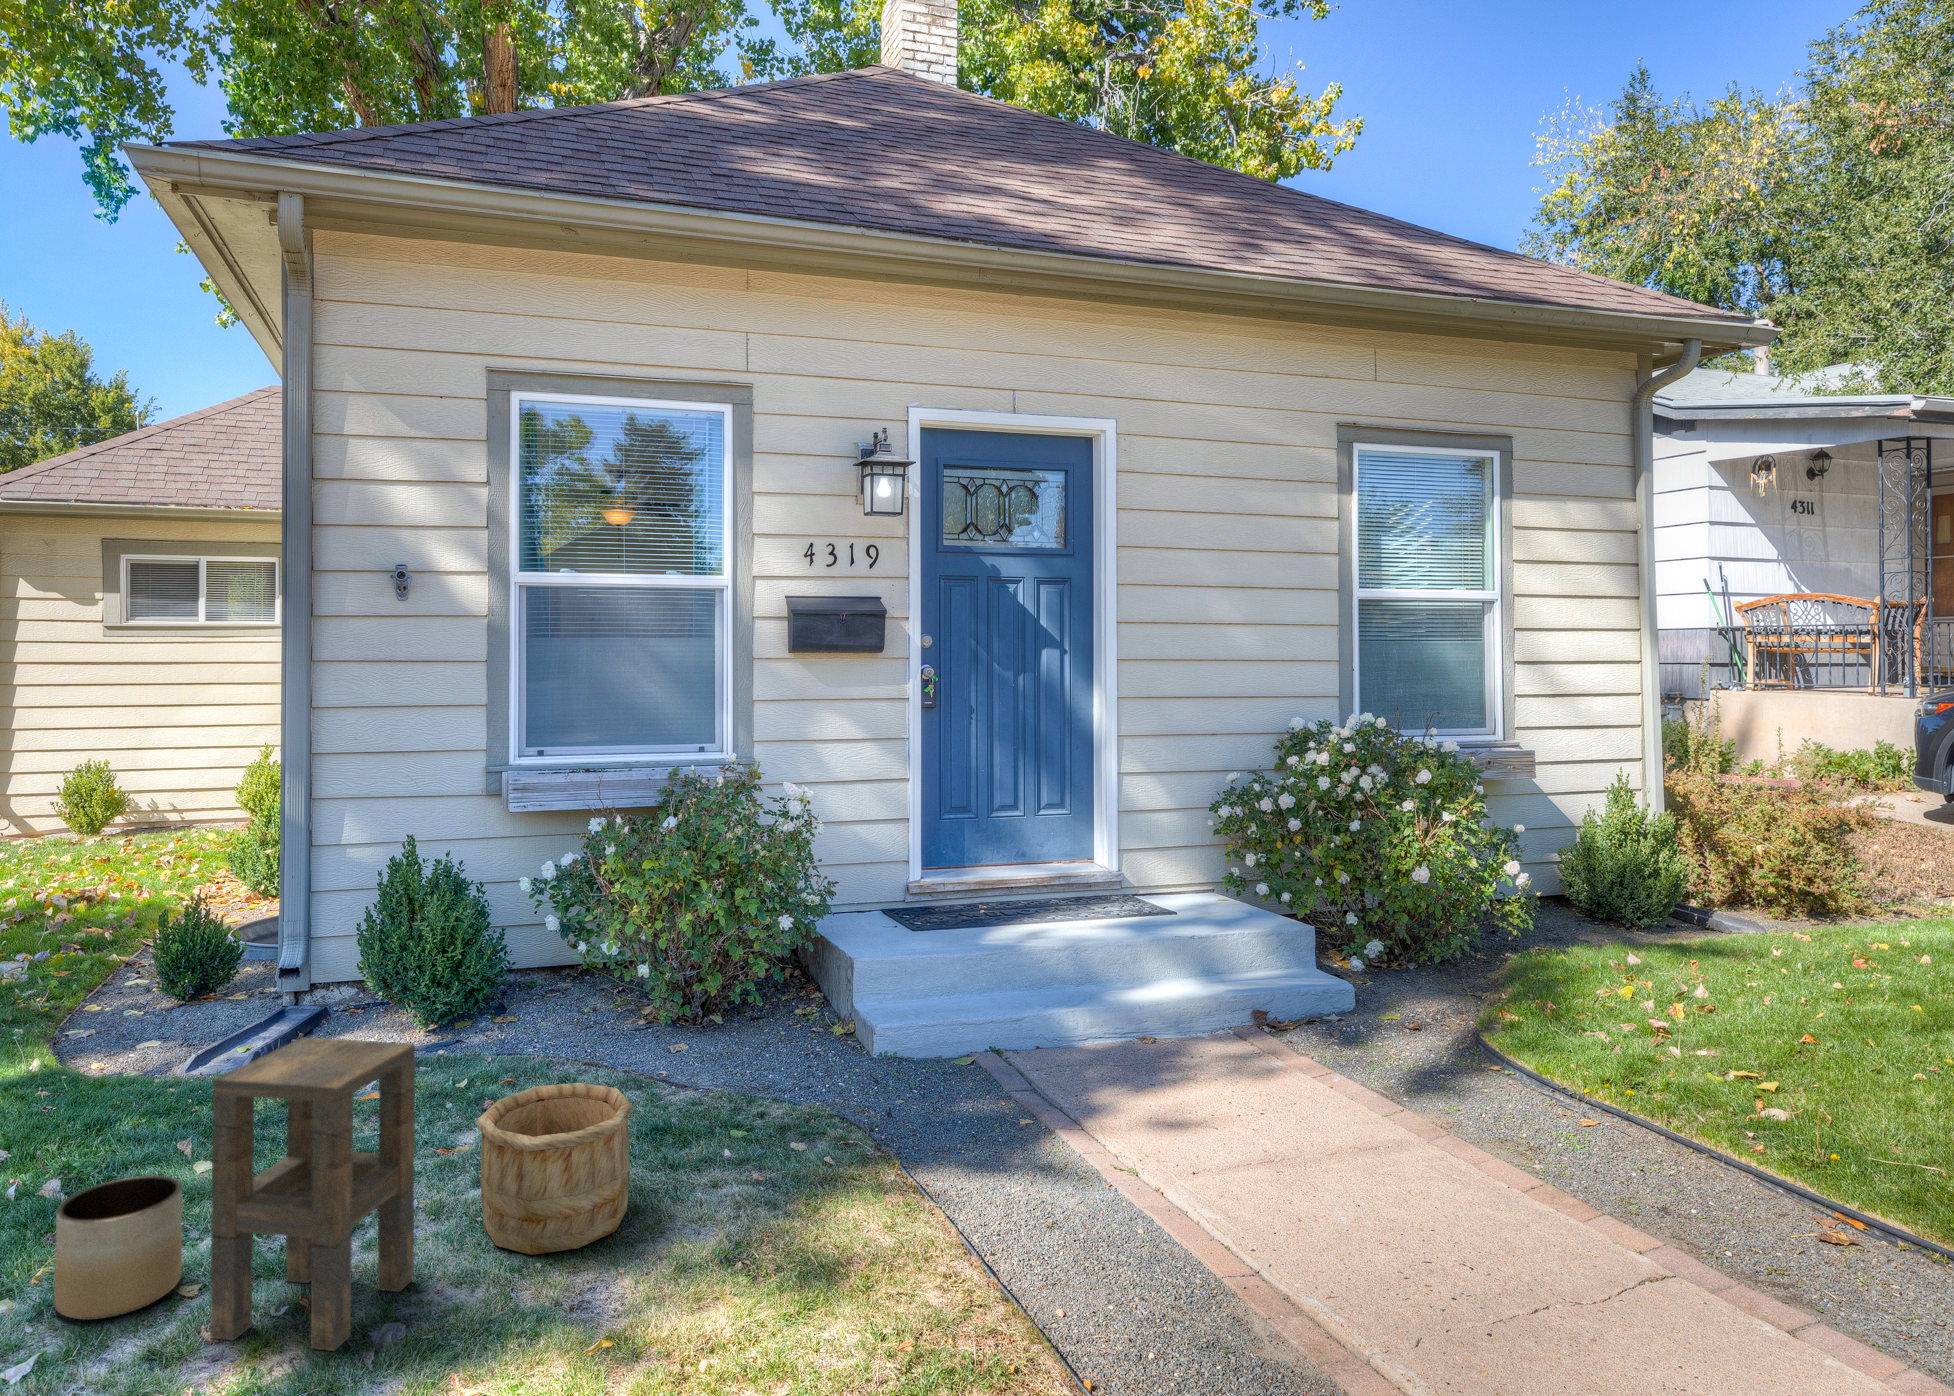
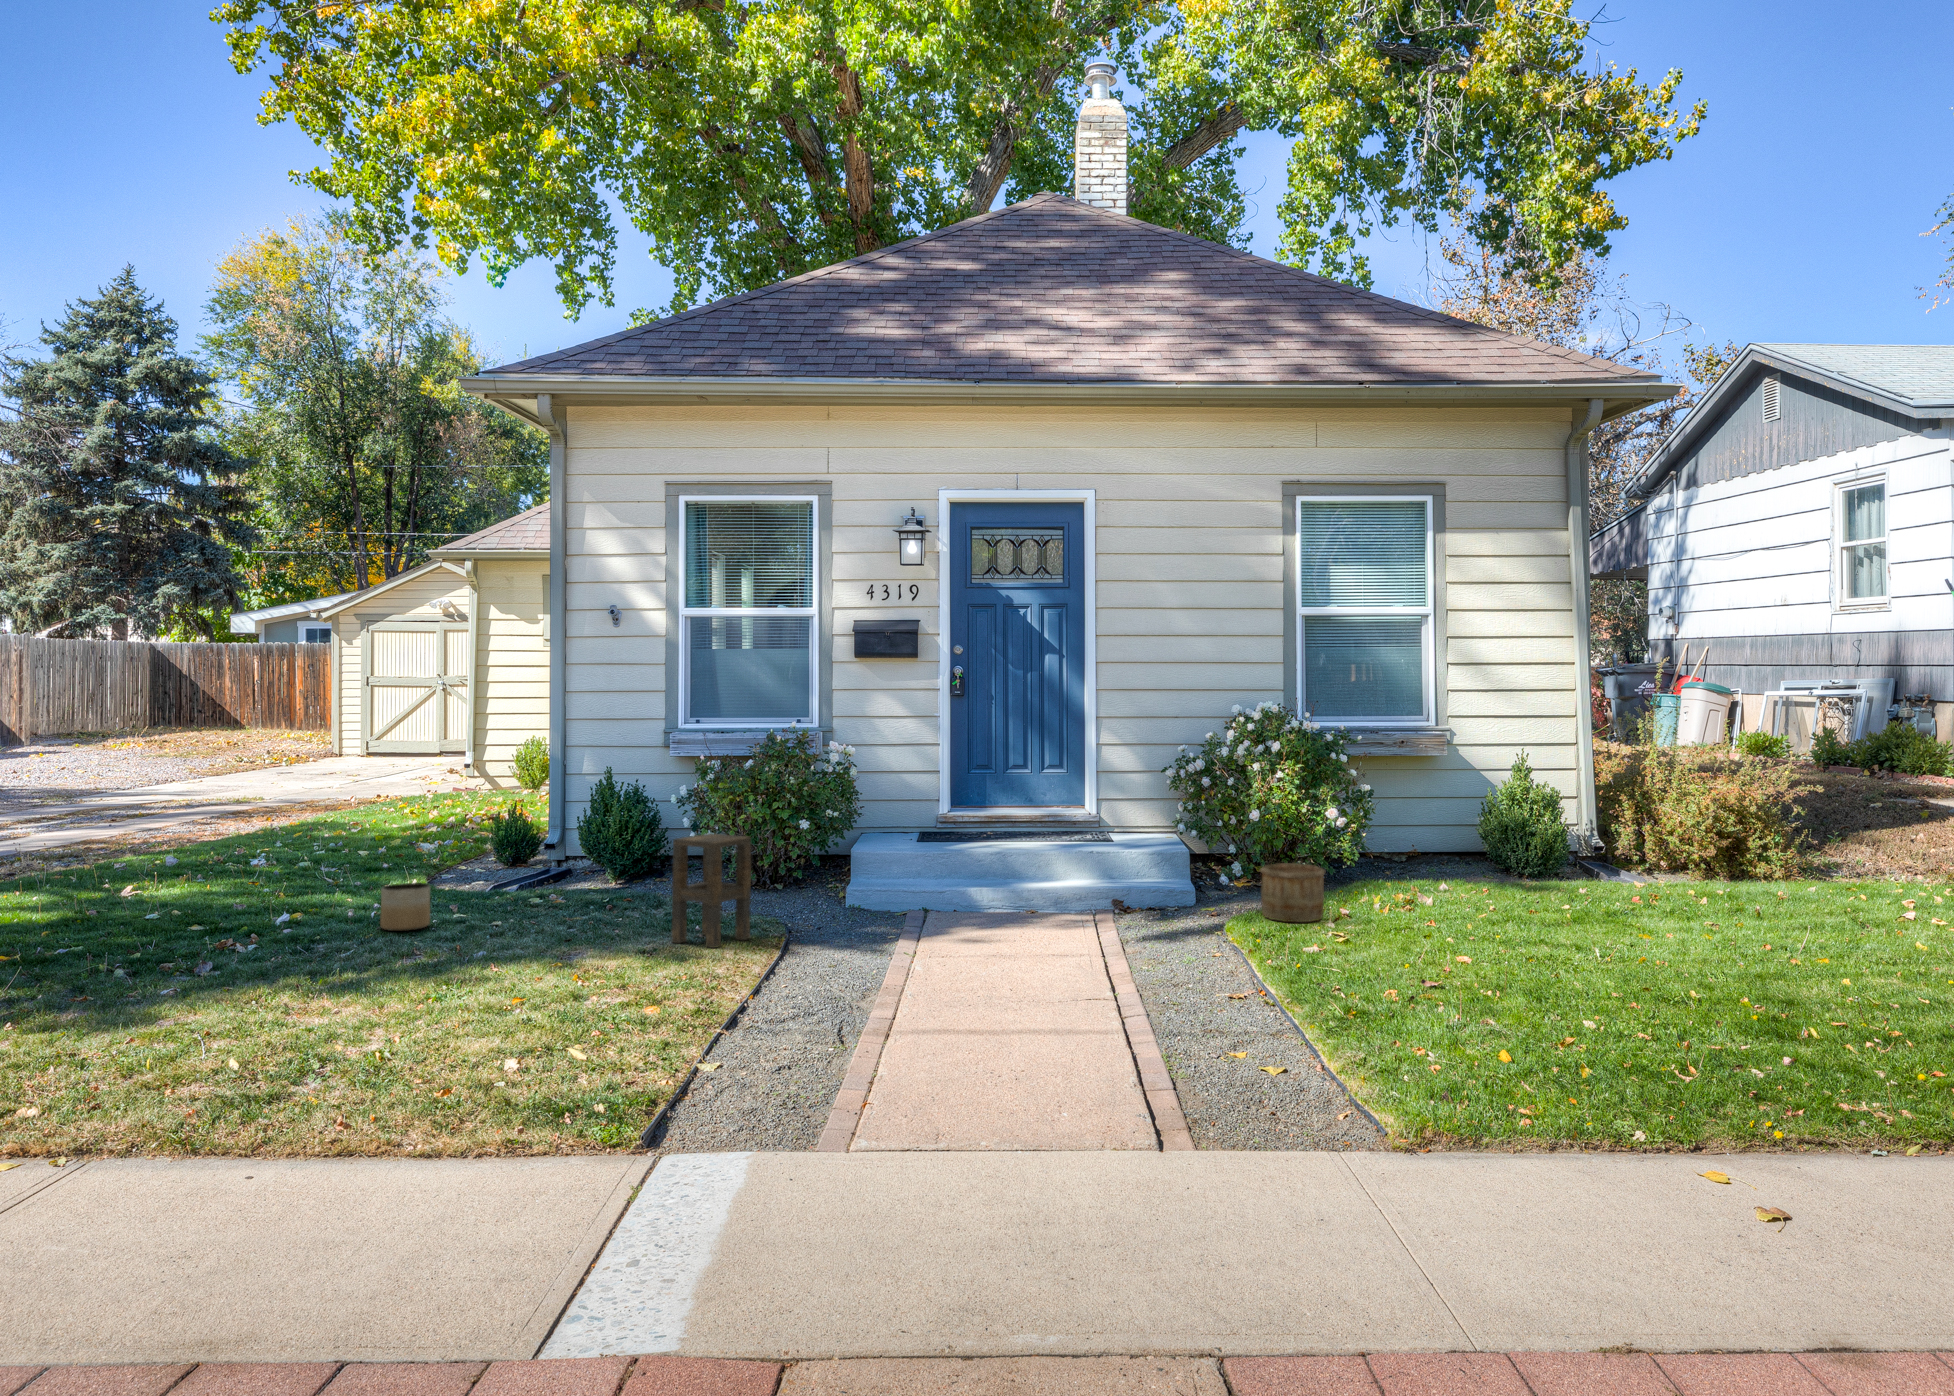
side table: present [210,1037,415,1351] -> present [672,833,751,948]
wooden bucket: present [476,1083,633,1255] -> present [1260,863,1325,922]

